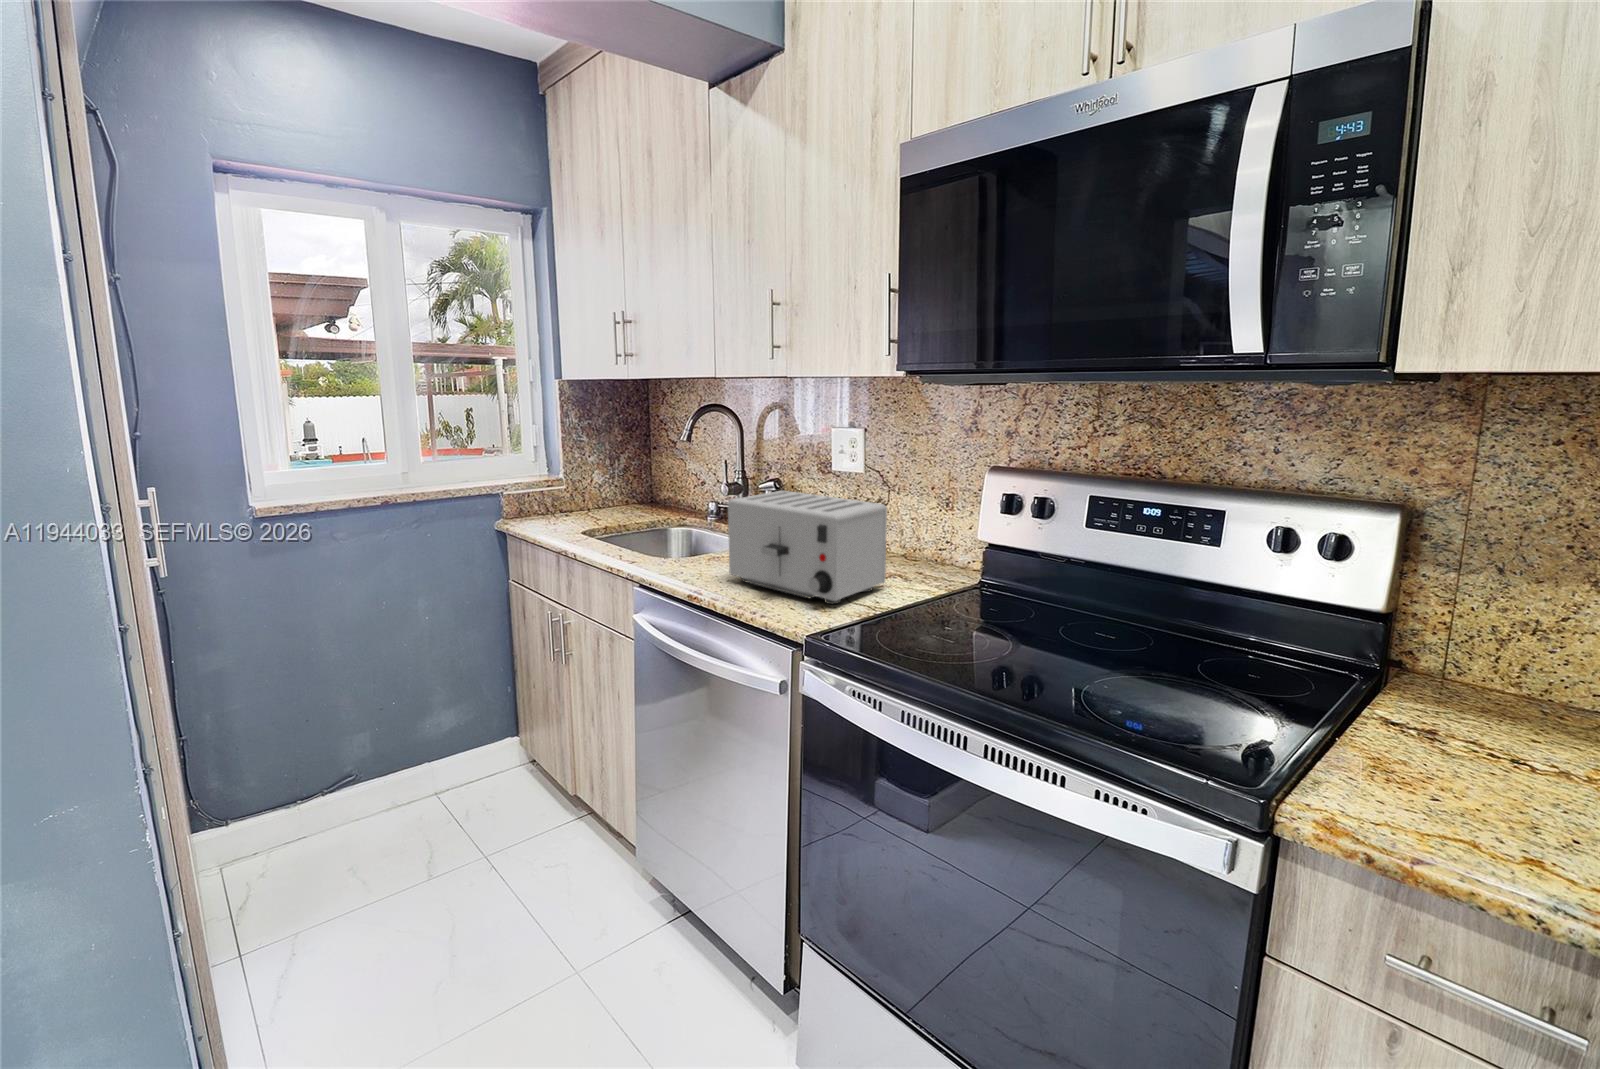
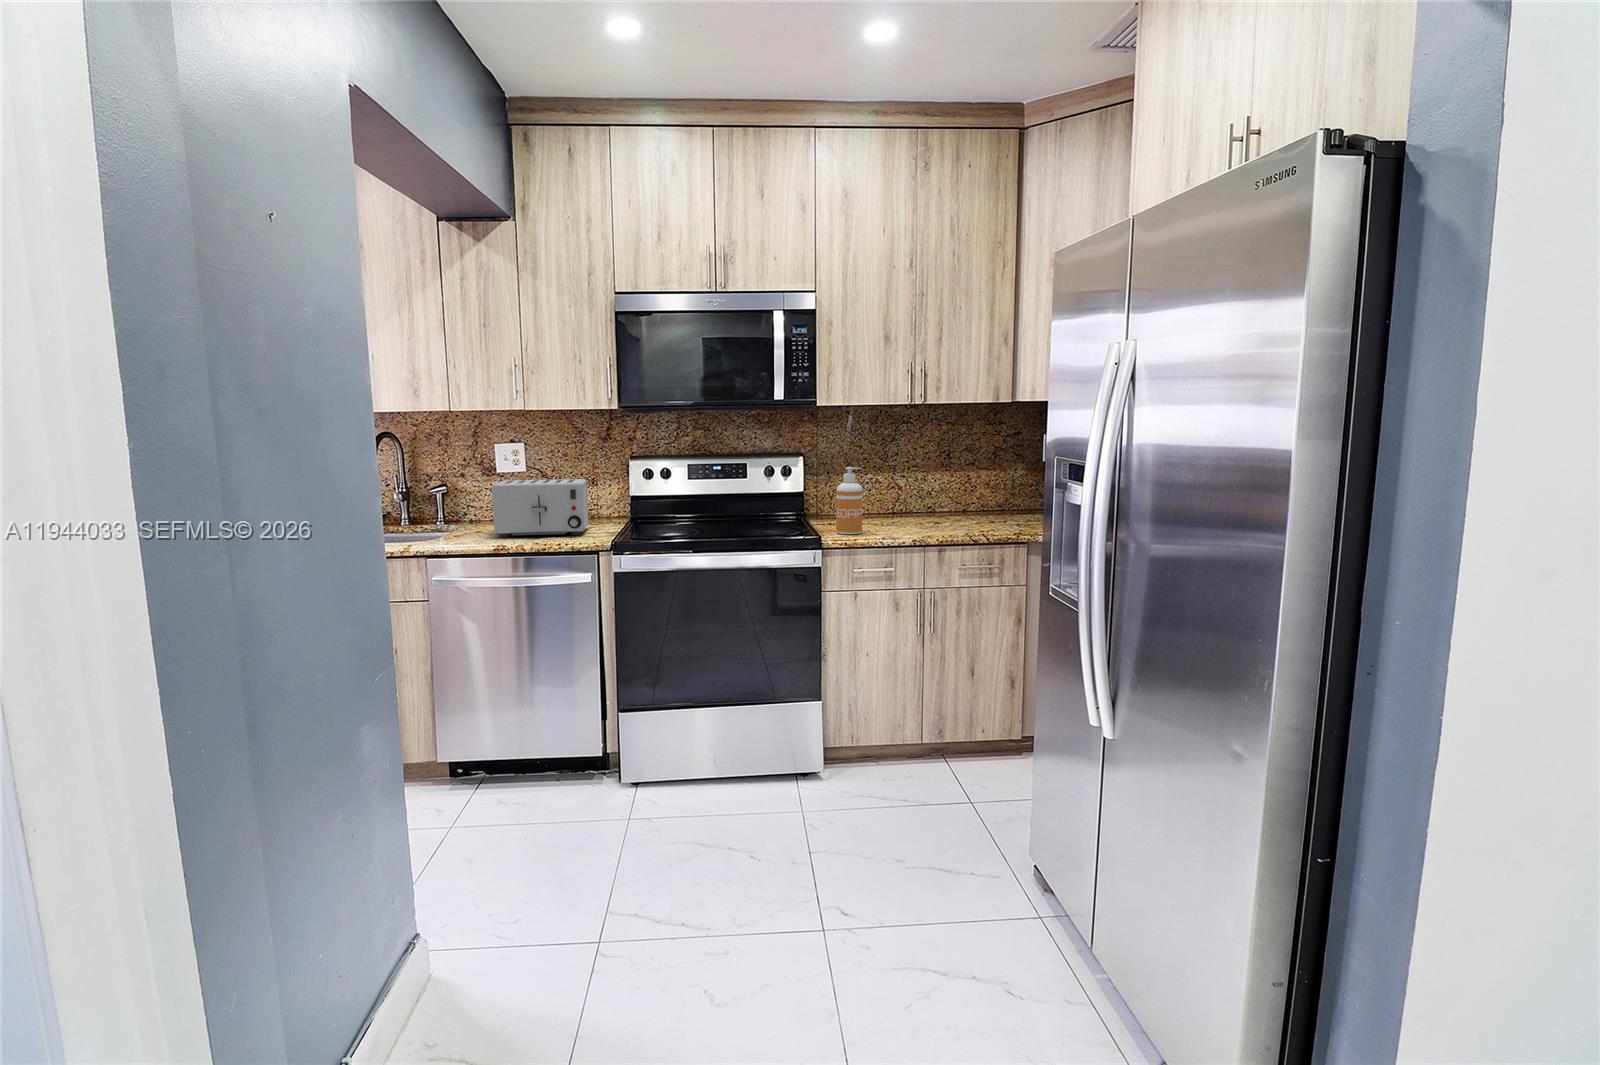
soap dispenser: none [1414,600,1582,845] -> present [836,467,863,534]

